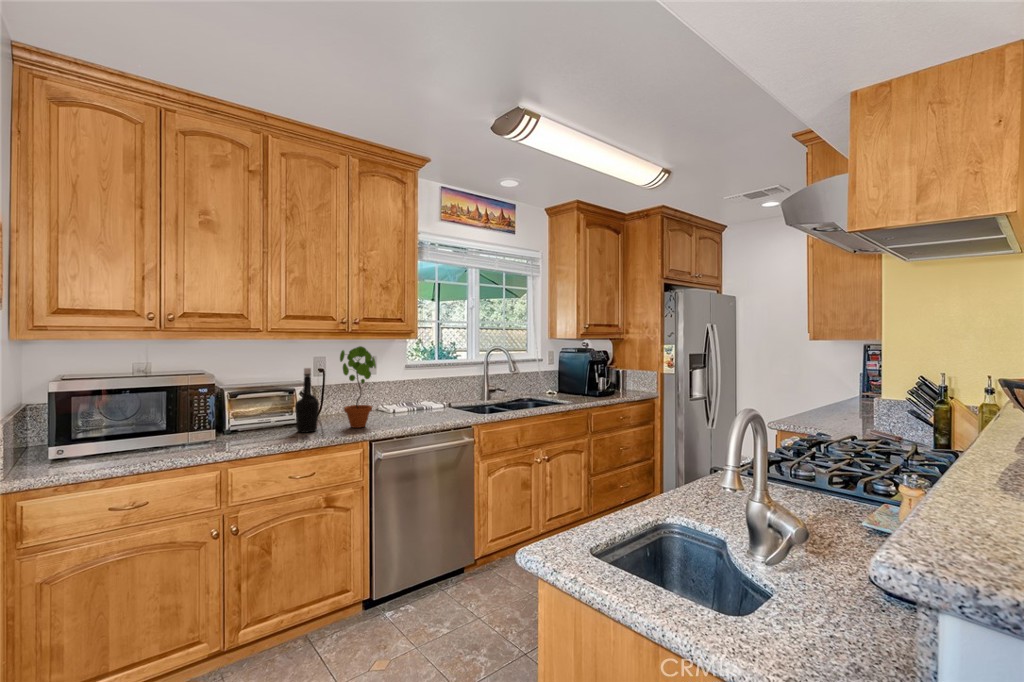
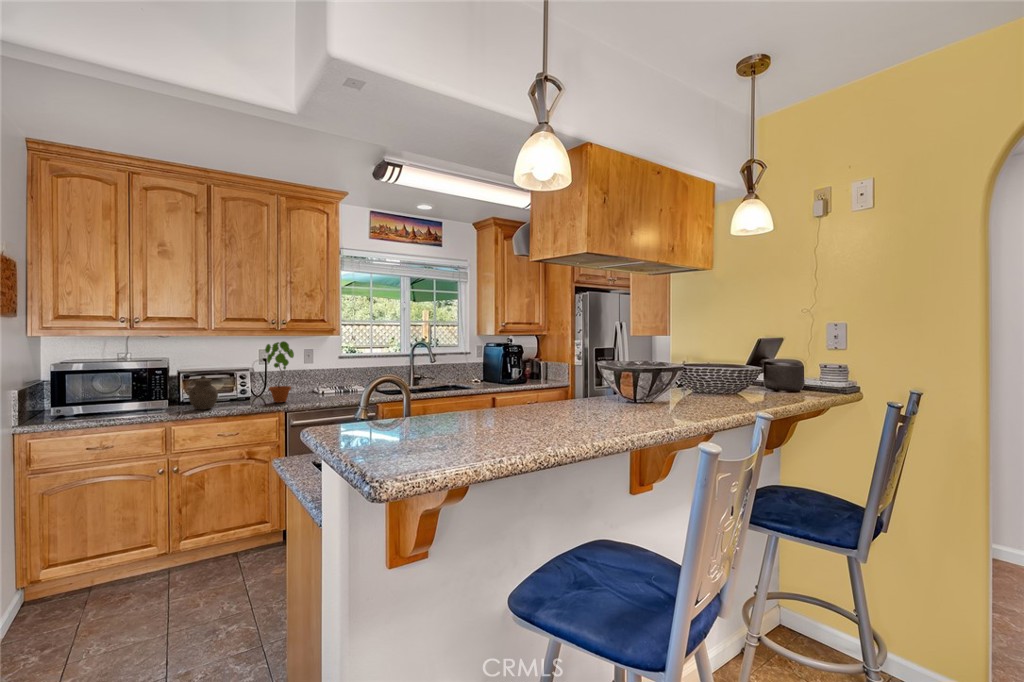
bottle: present [295,368,319,433] -> none [230,357,249,405]
jar: none [245,394,284,442] -> present [189,376,218,410]

